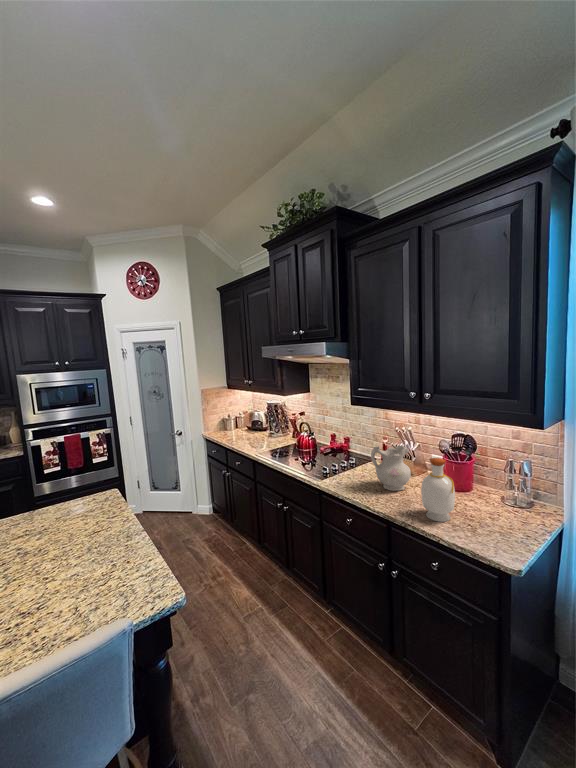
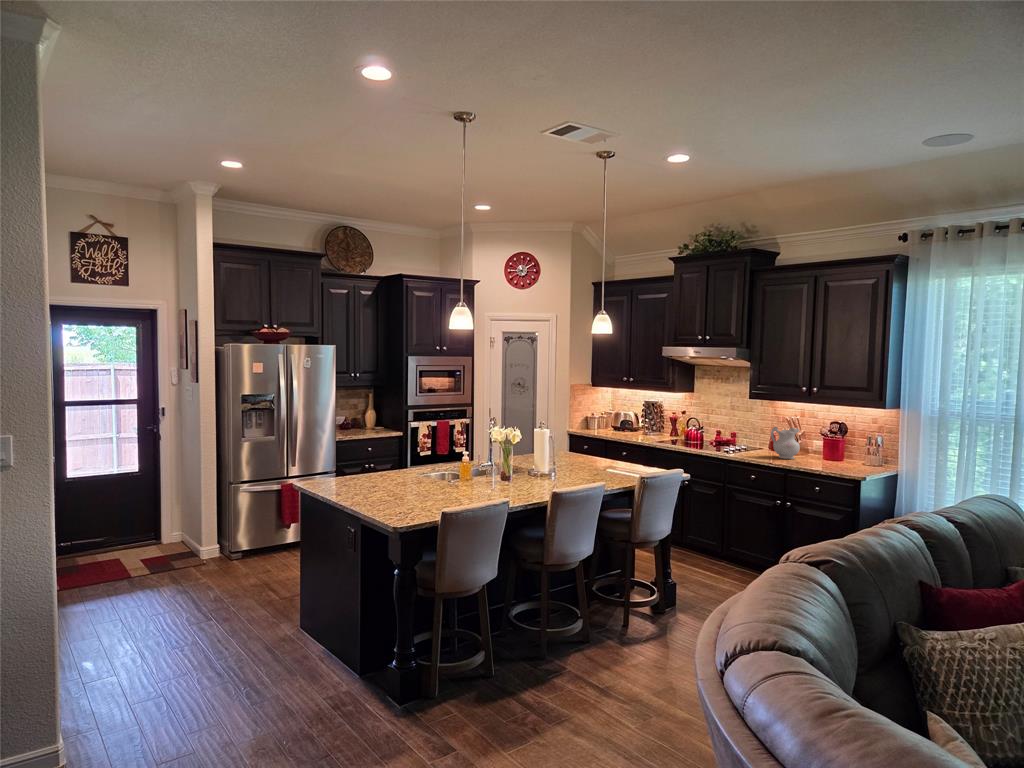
bottle: present [421,458,455,522] -> none [811,428,833,468]

